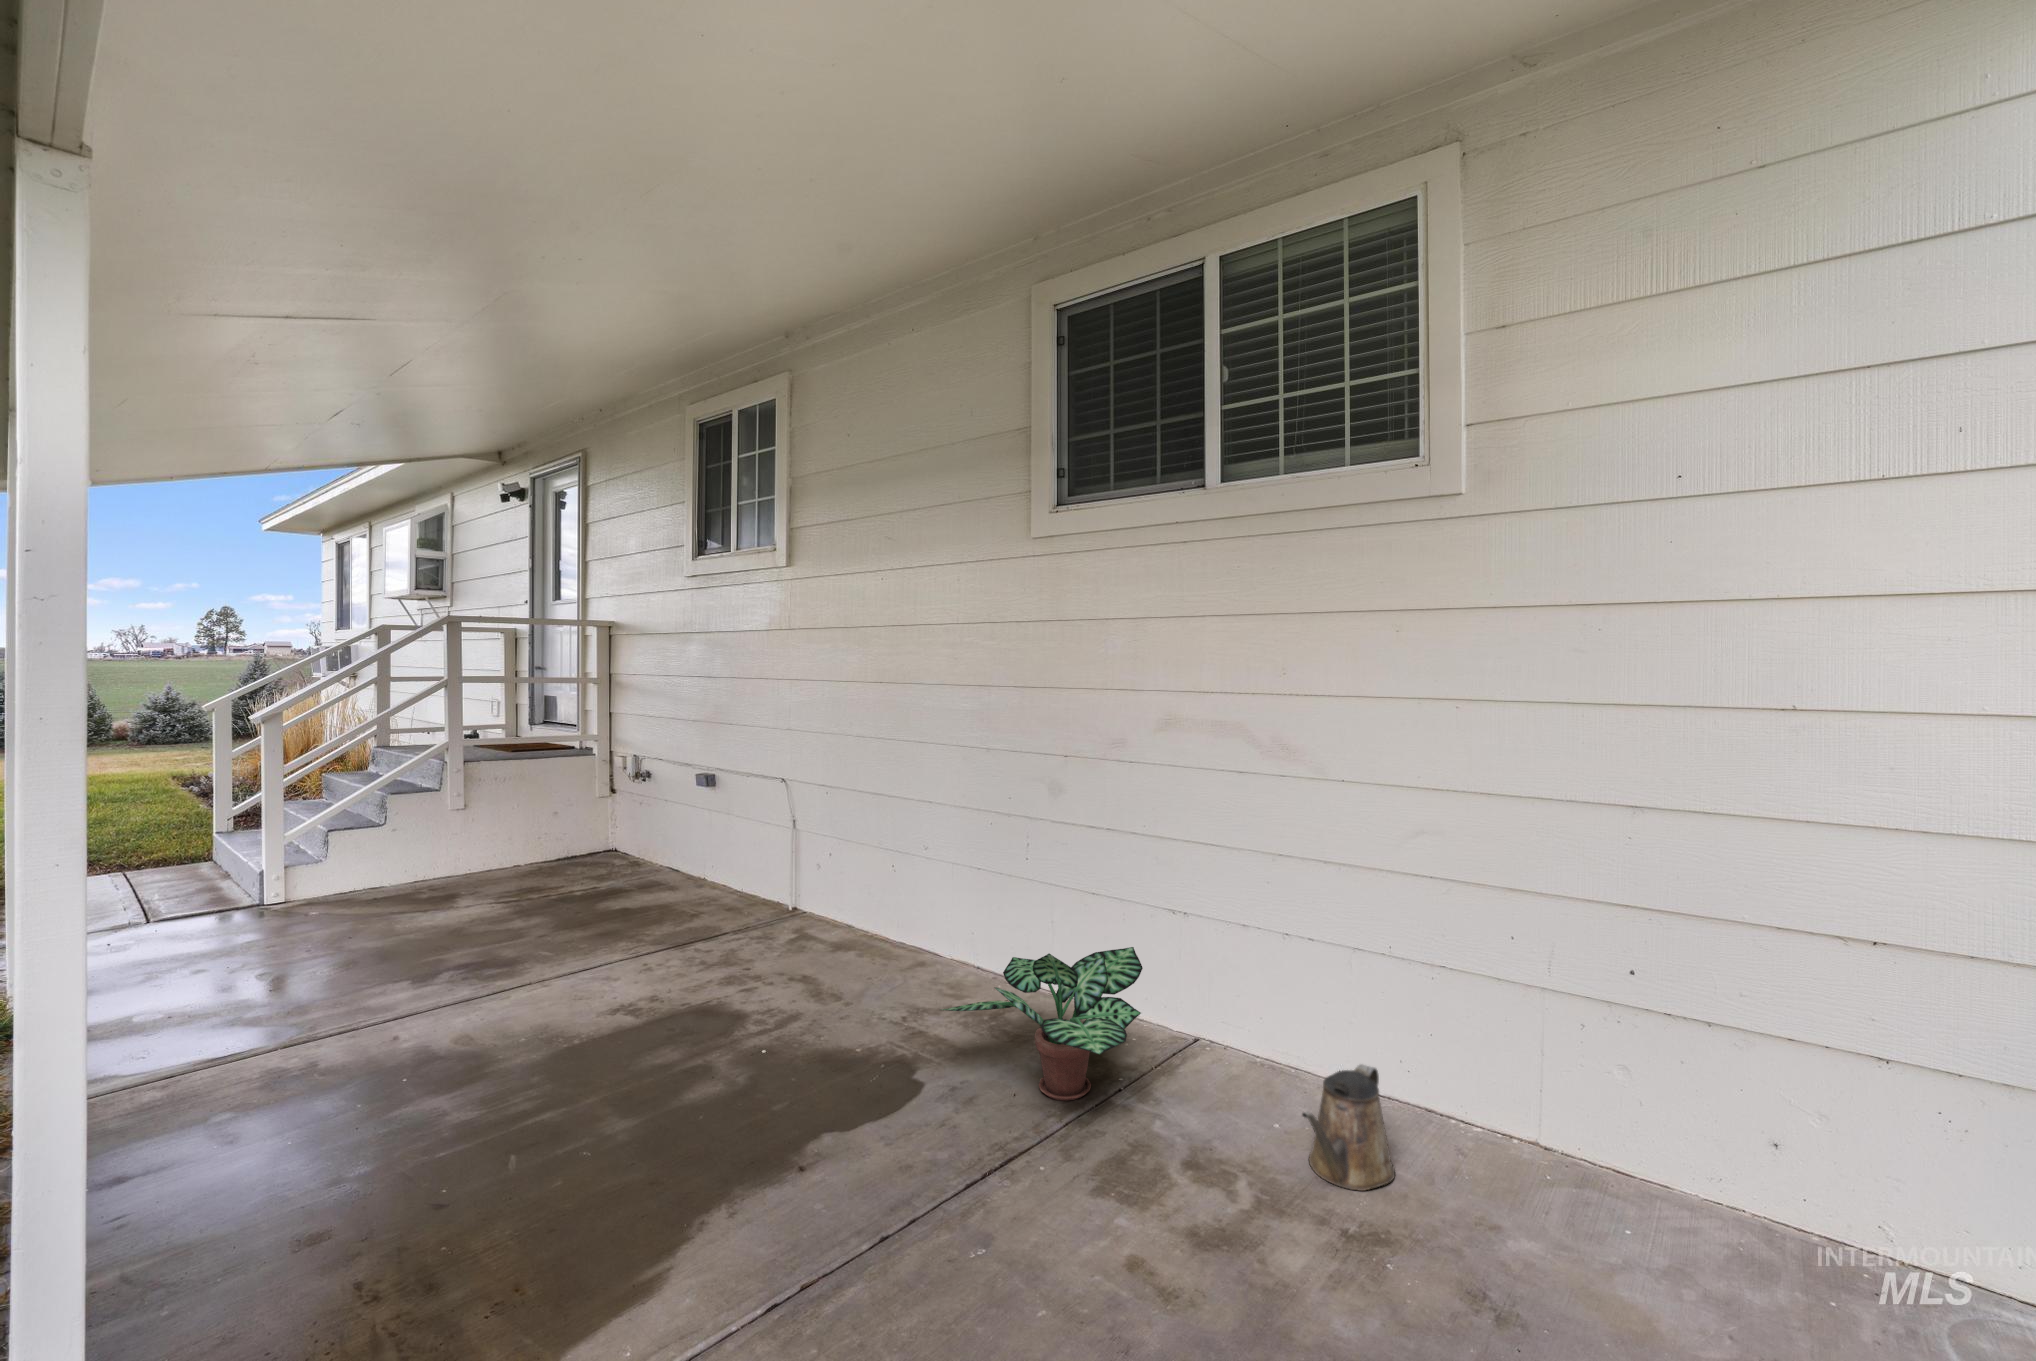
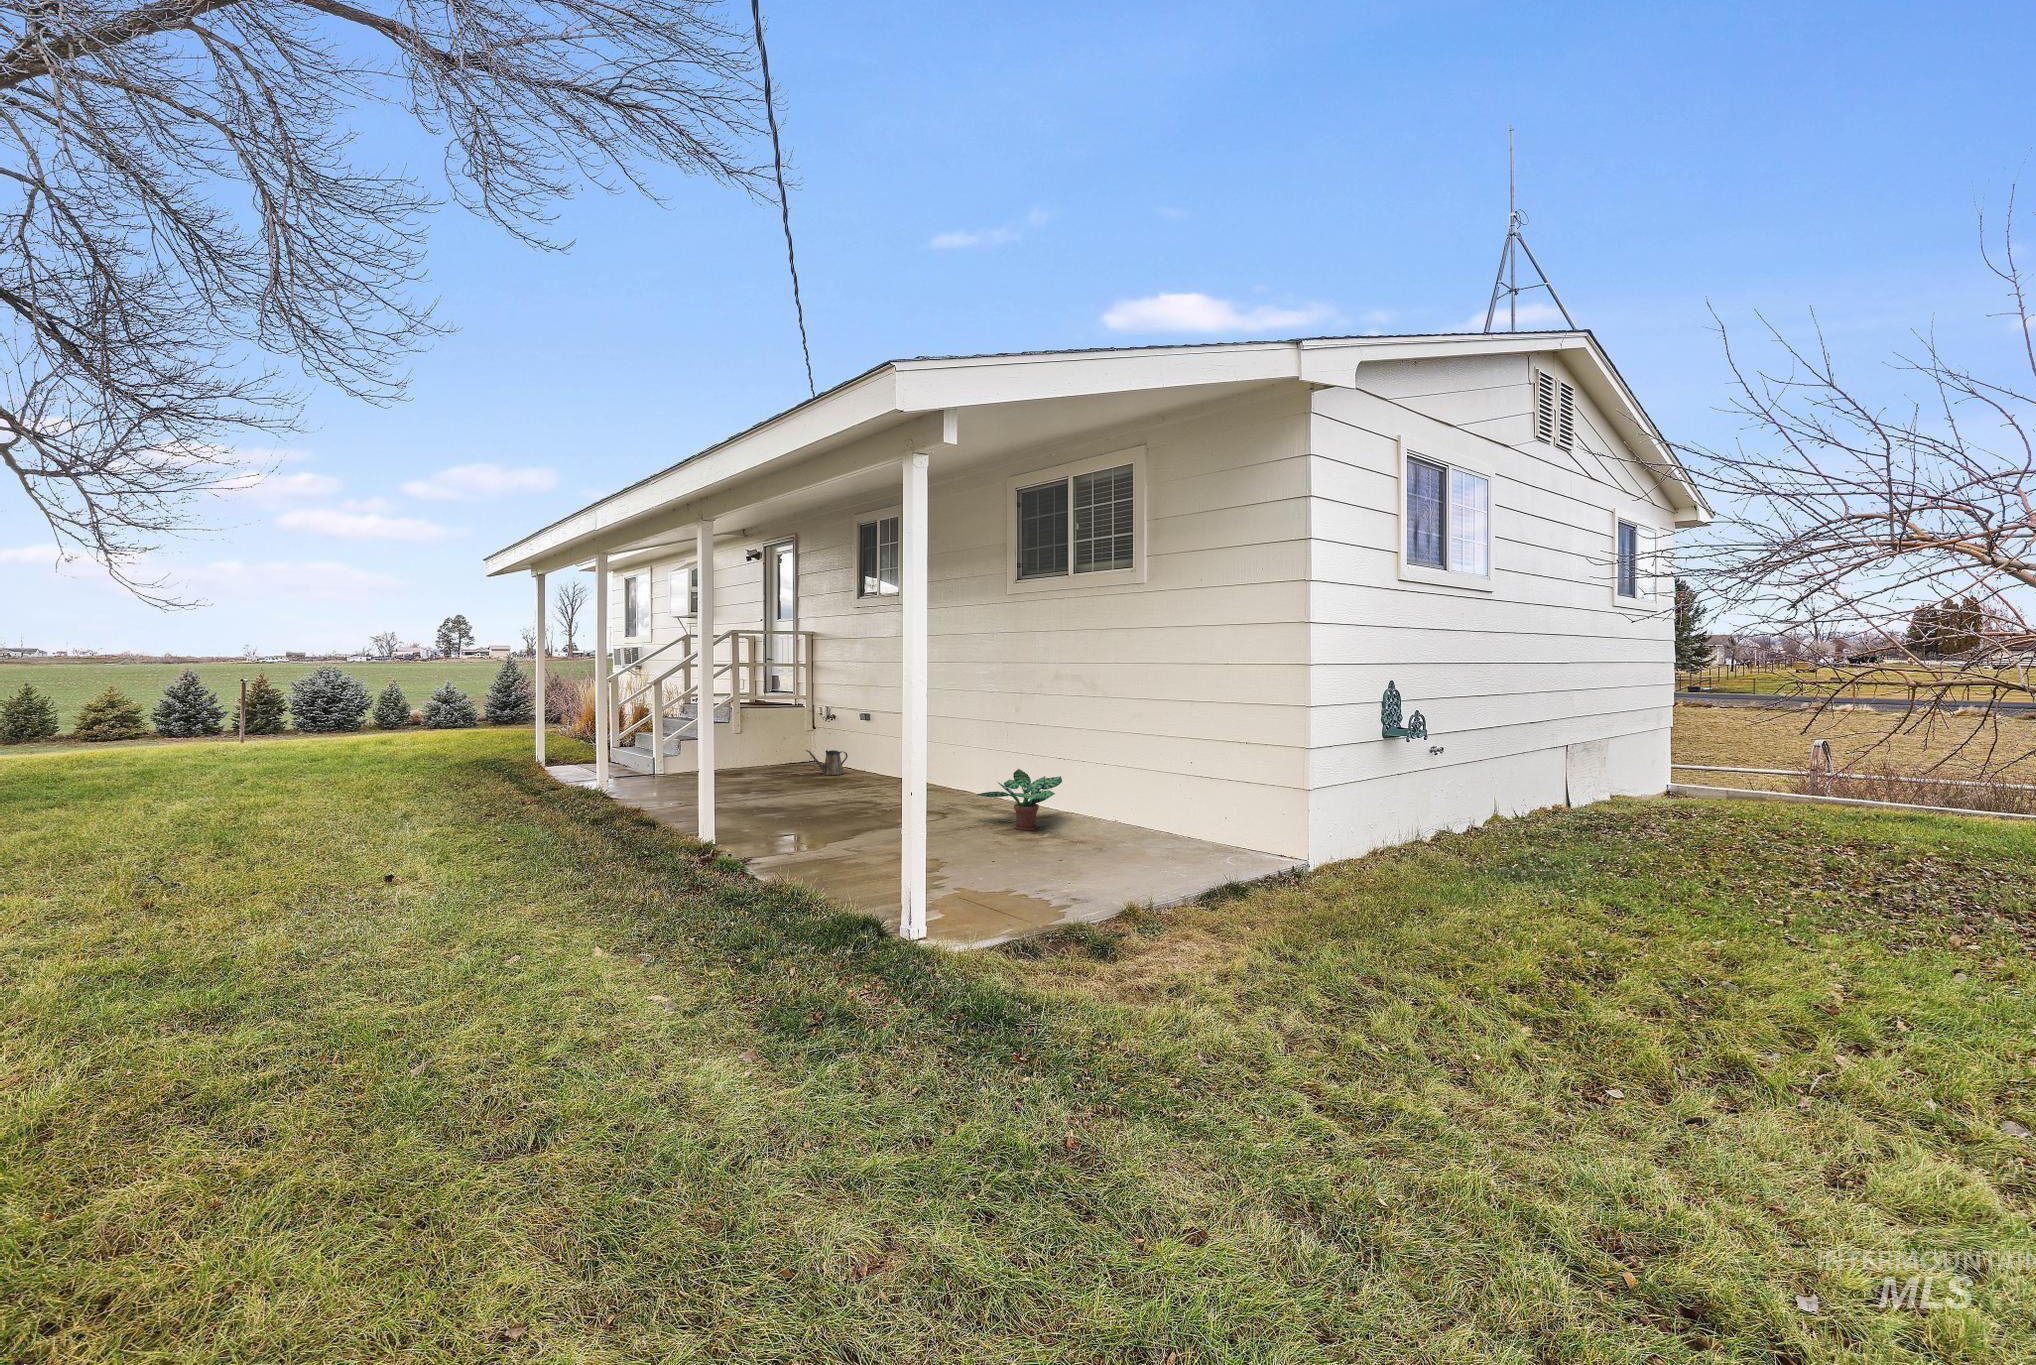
watering can: present [1302,1064,1395,1191] -> present [806,750,848,775]

